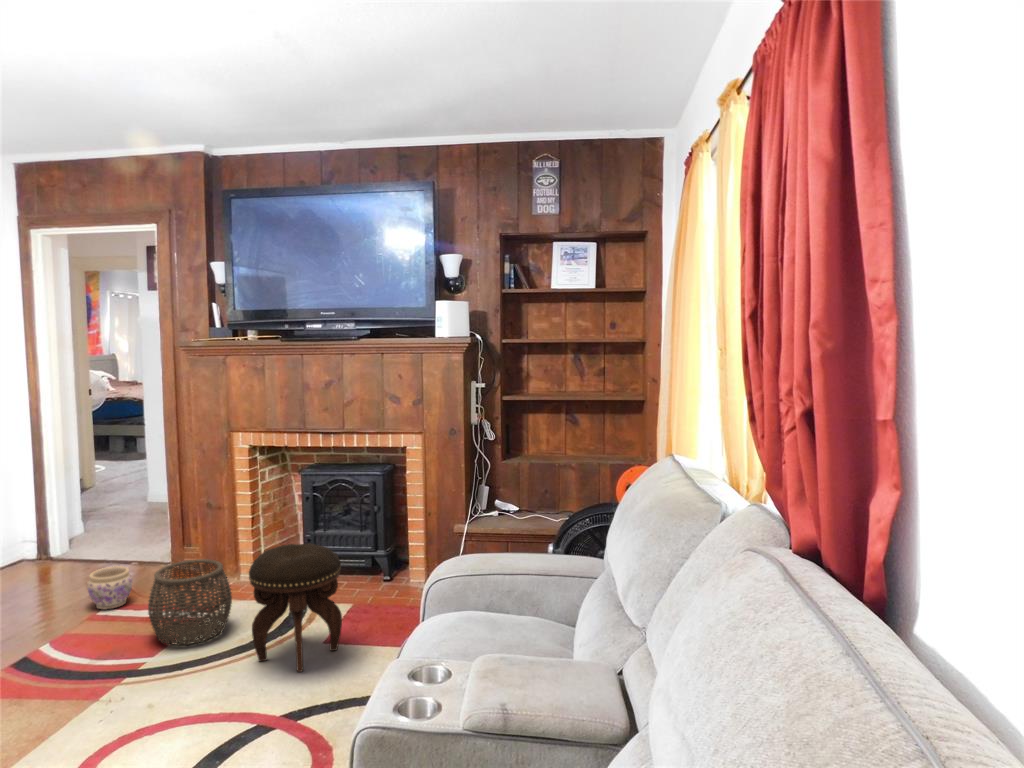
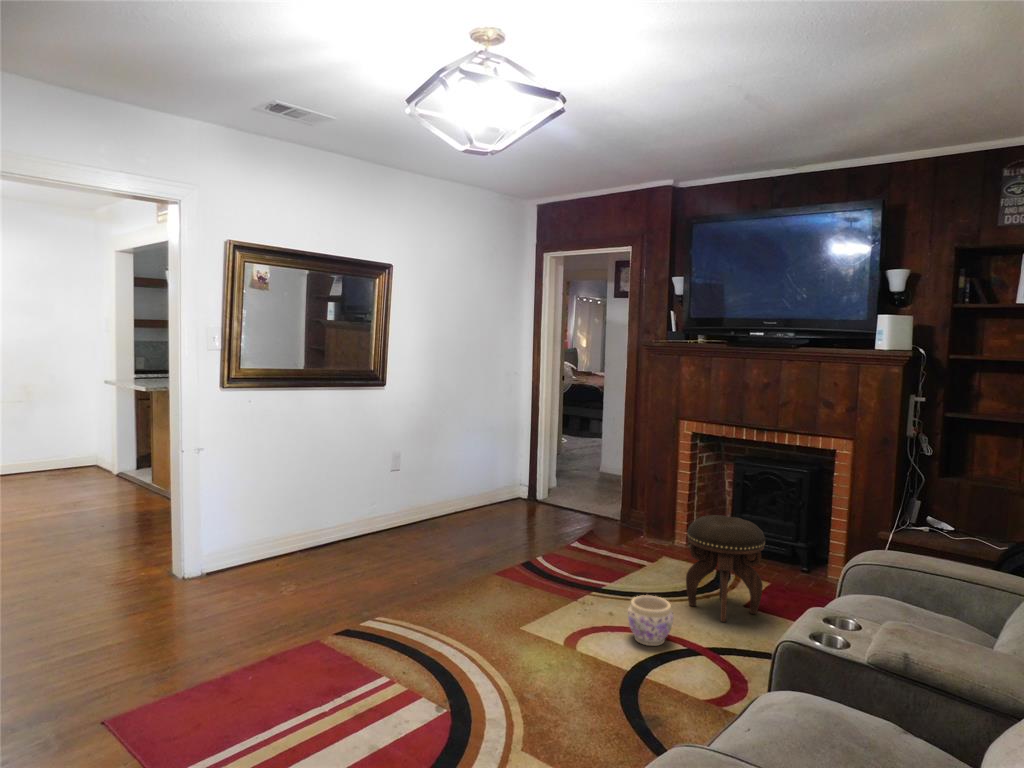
woven basket: present [148,559,232,645] -> none [609,515,670,581]
planter: present [87,566,133,610] -> present [628,595,673,646]

